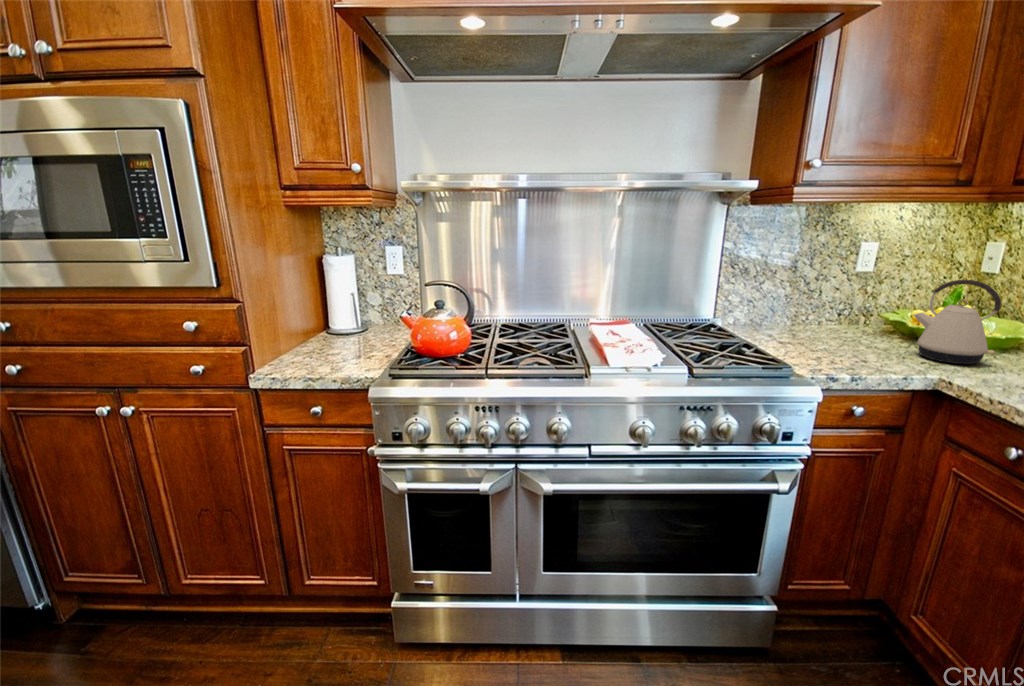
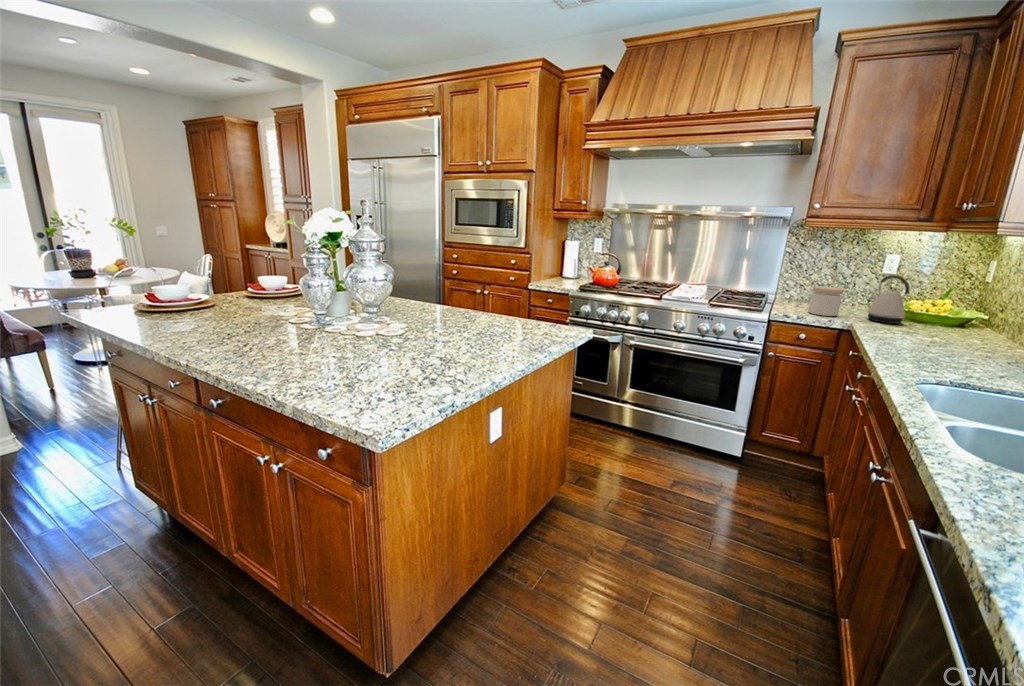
jar: none [835,308,903,365] -> present [808,286,843,316]

